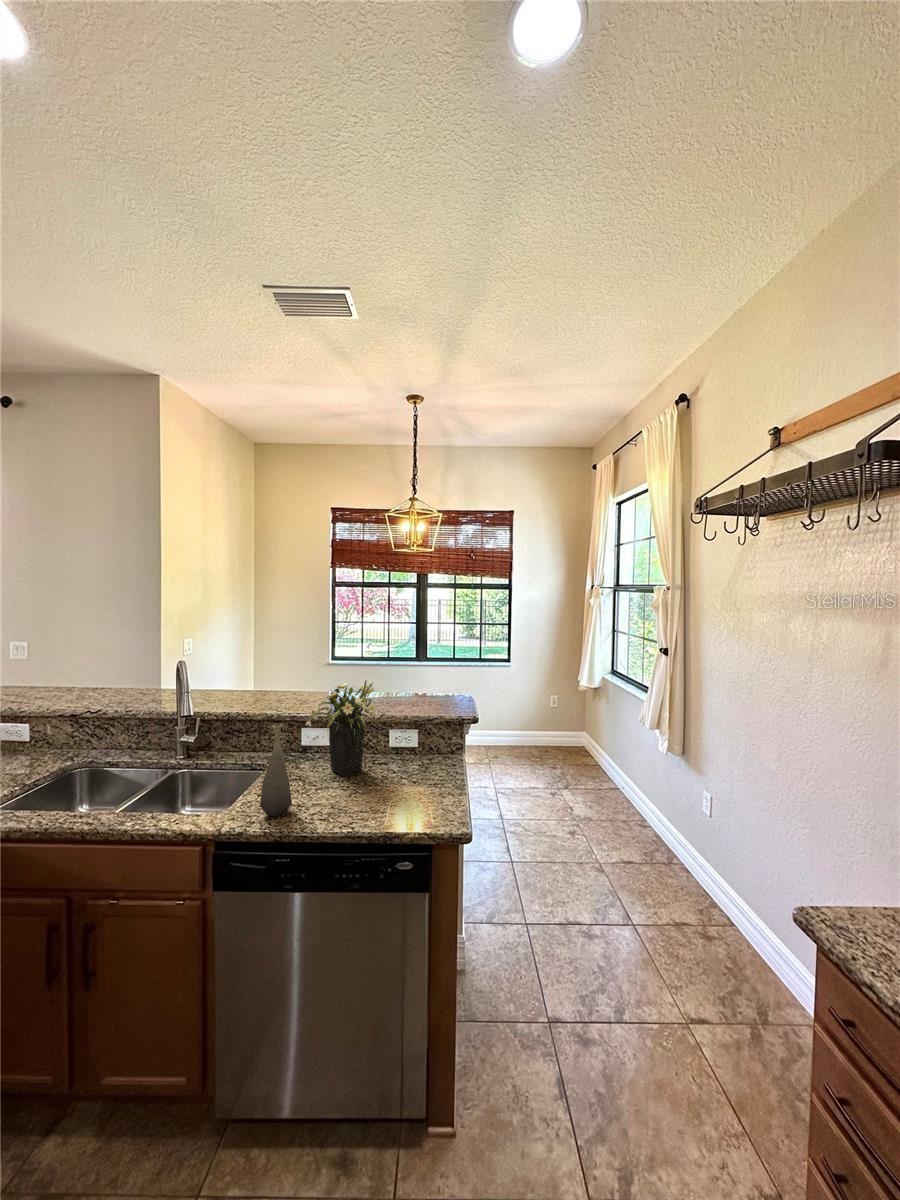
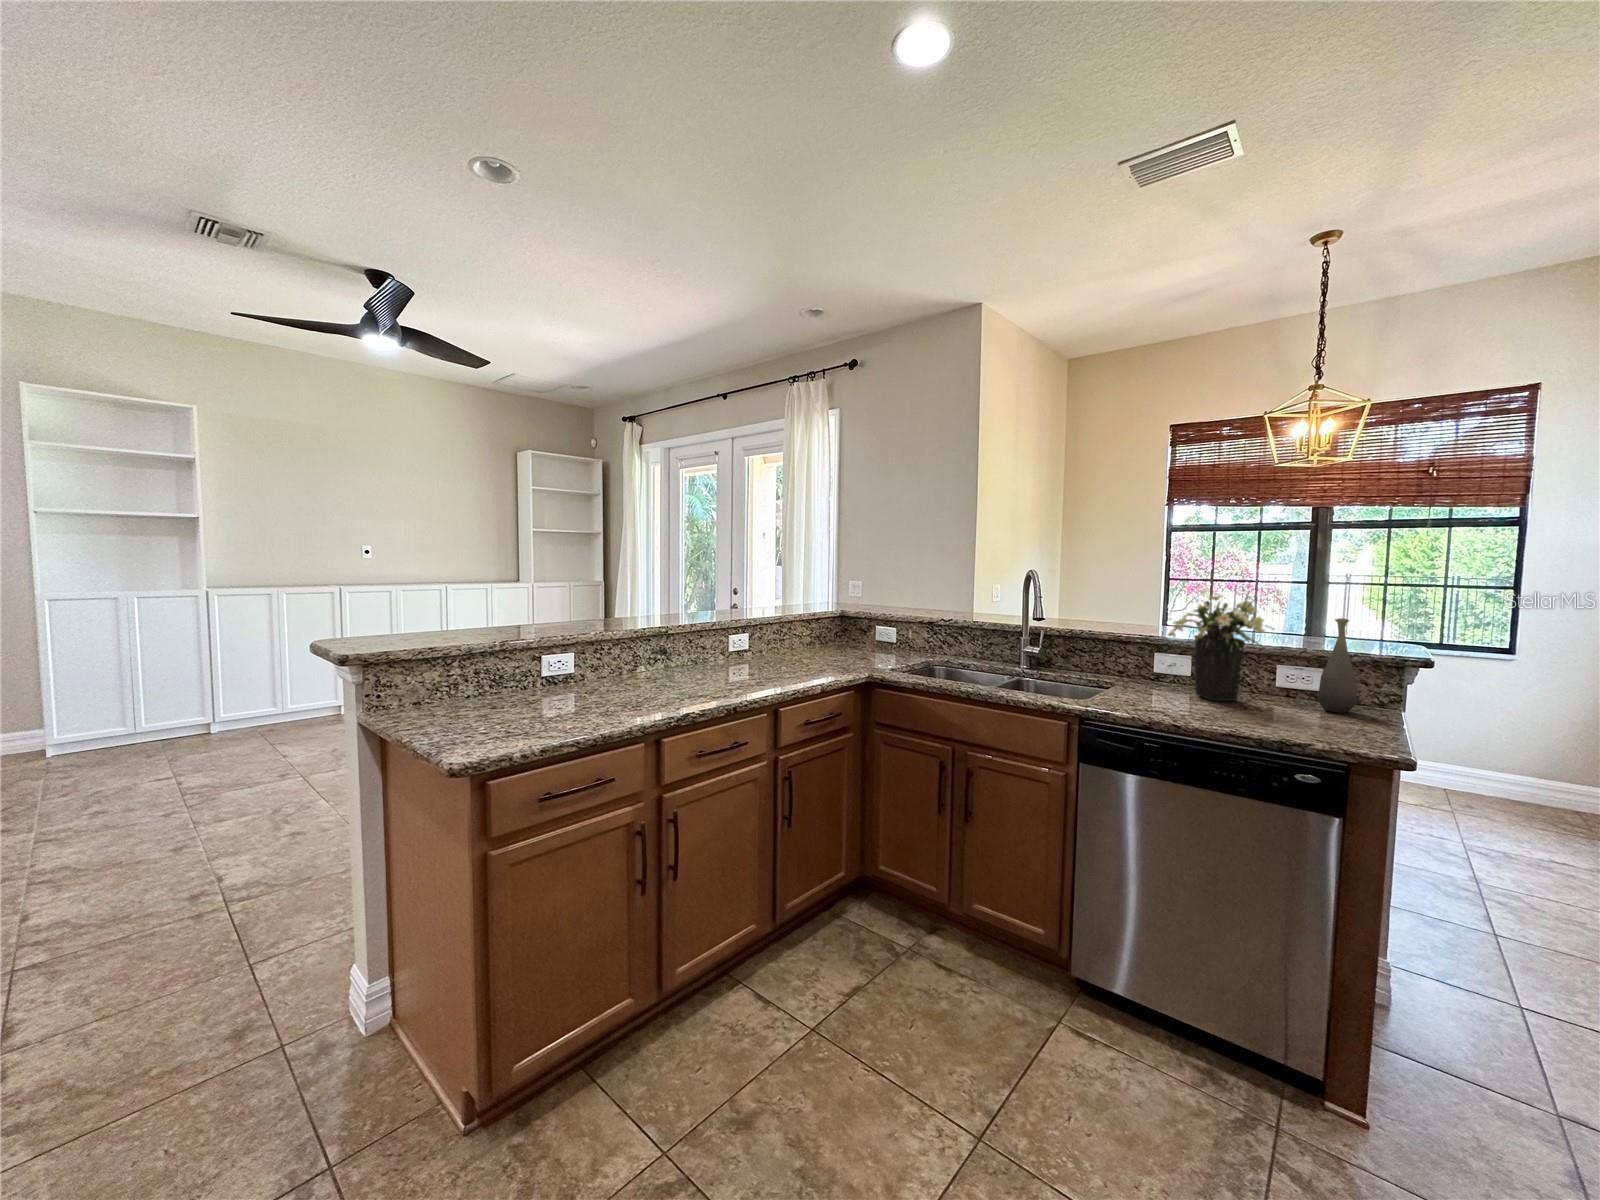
bottle: present [260,723,292,817] -> present [1318,618,1357,713]

